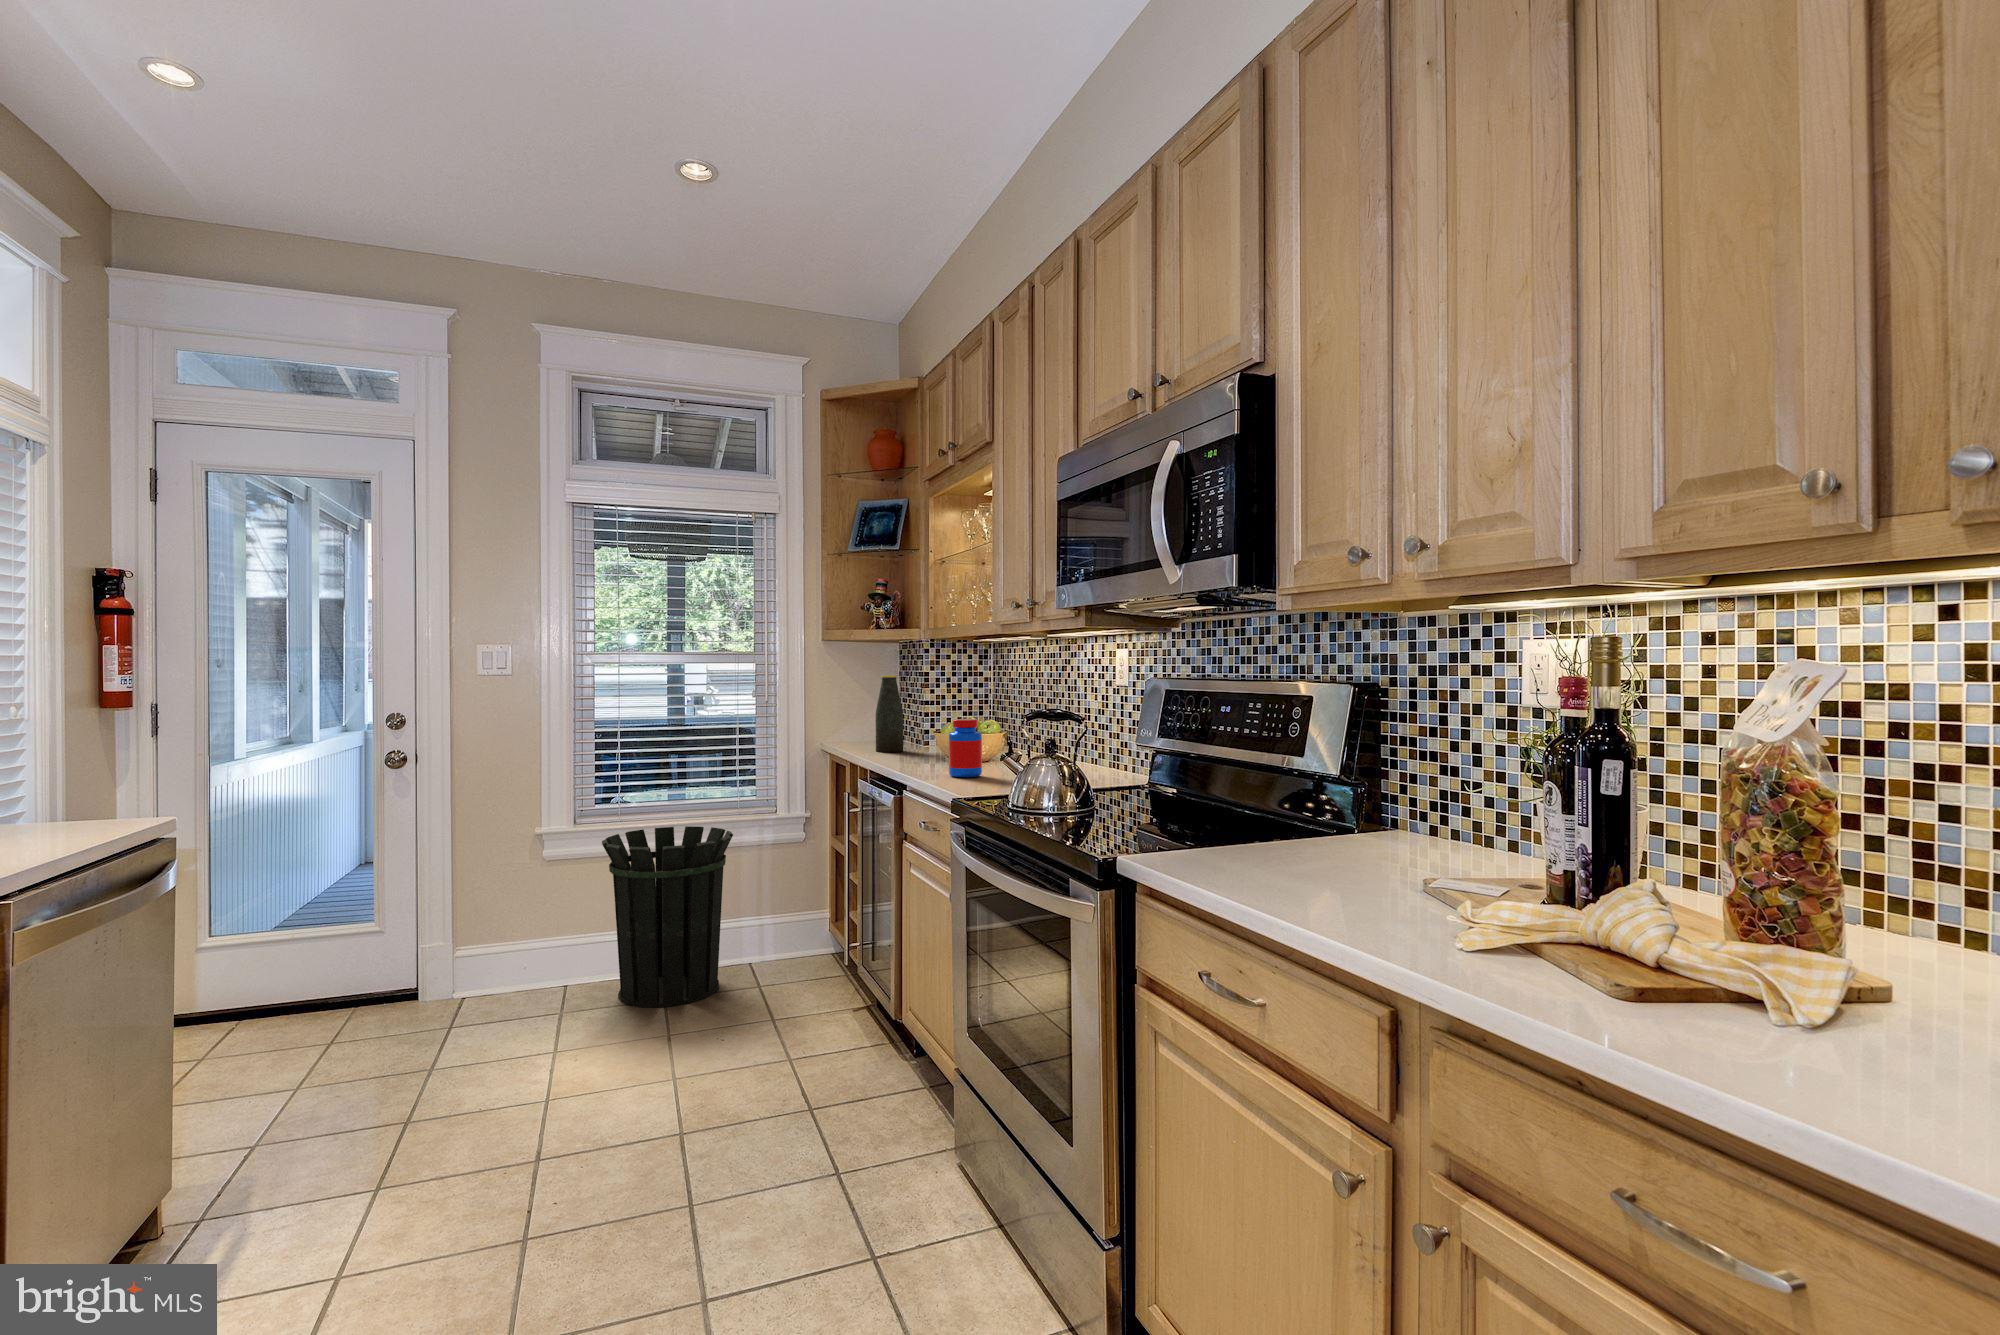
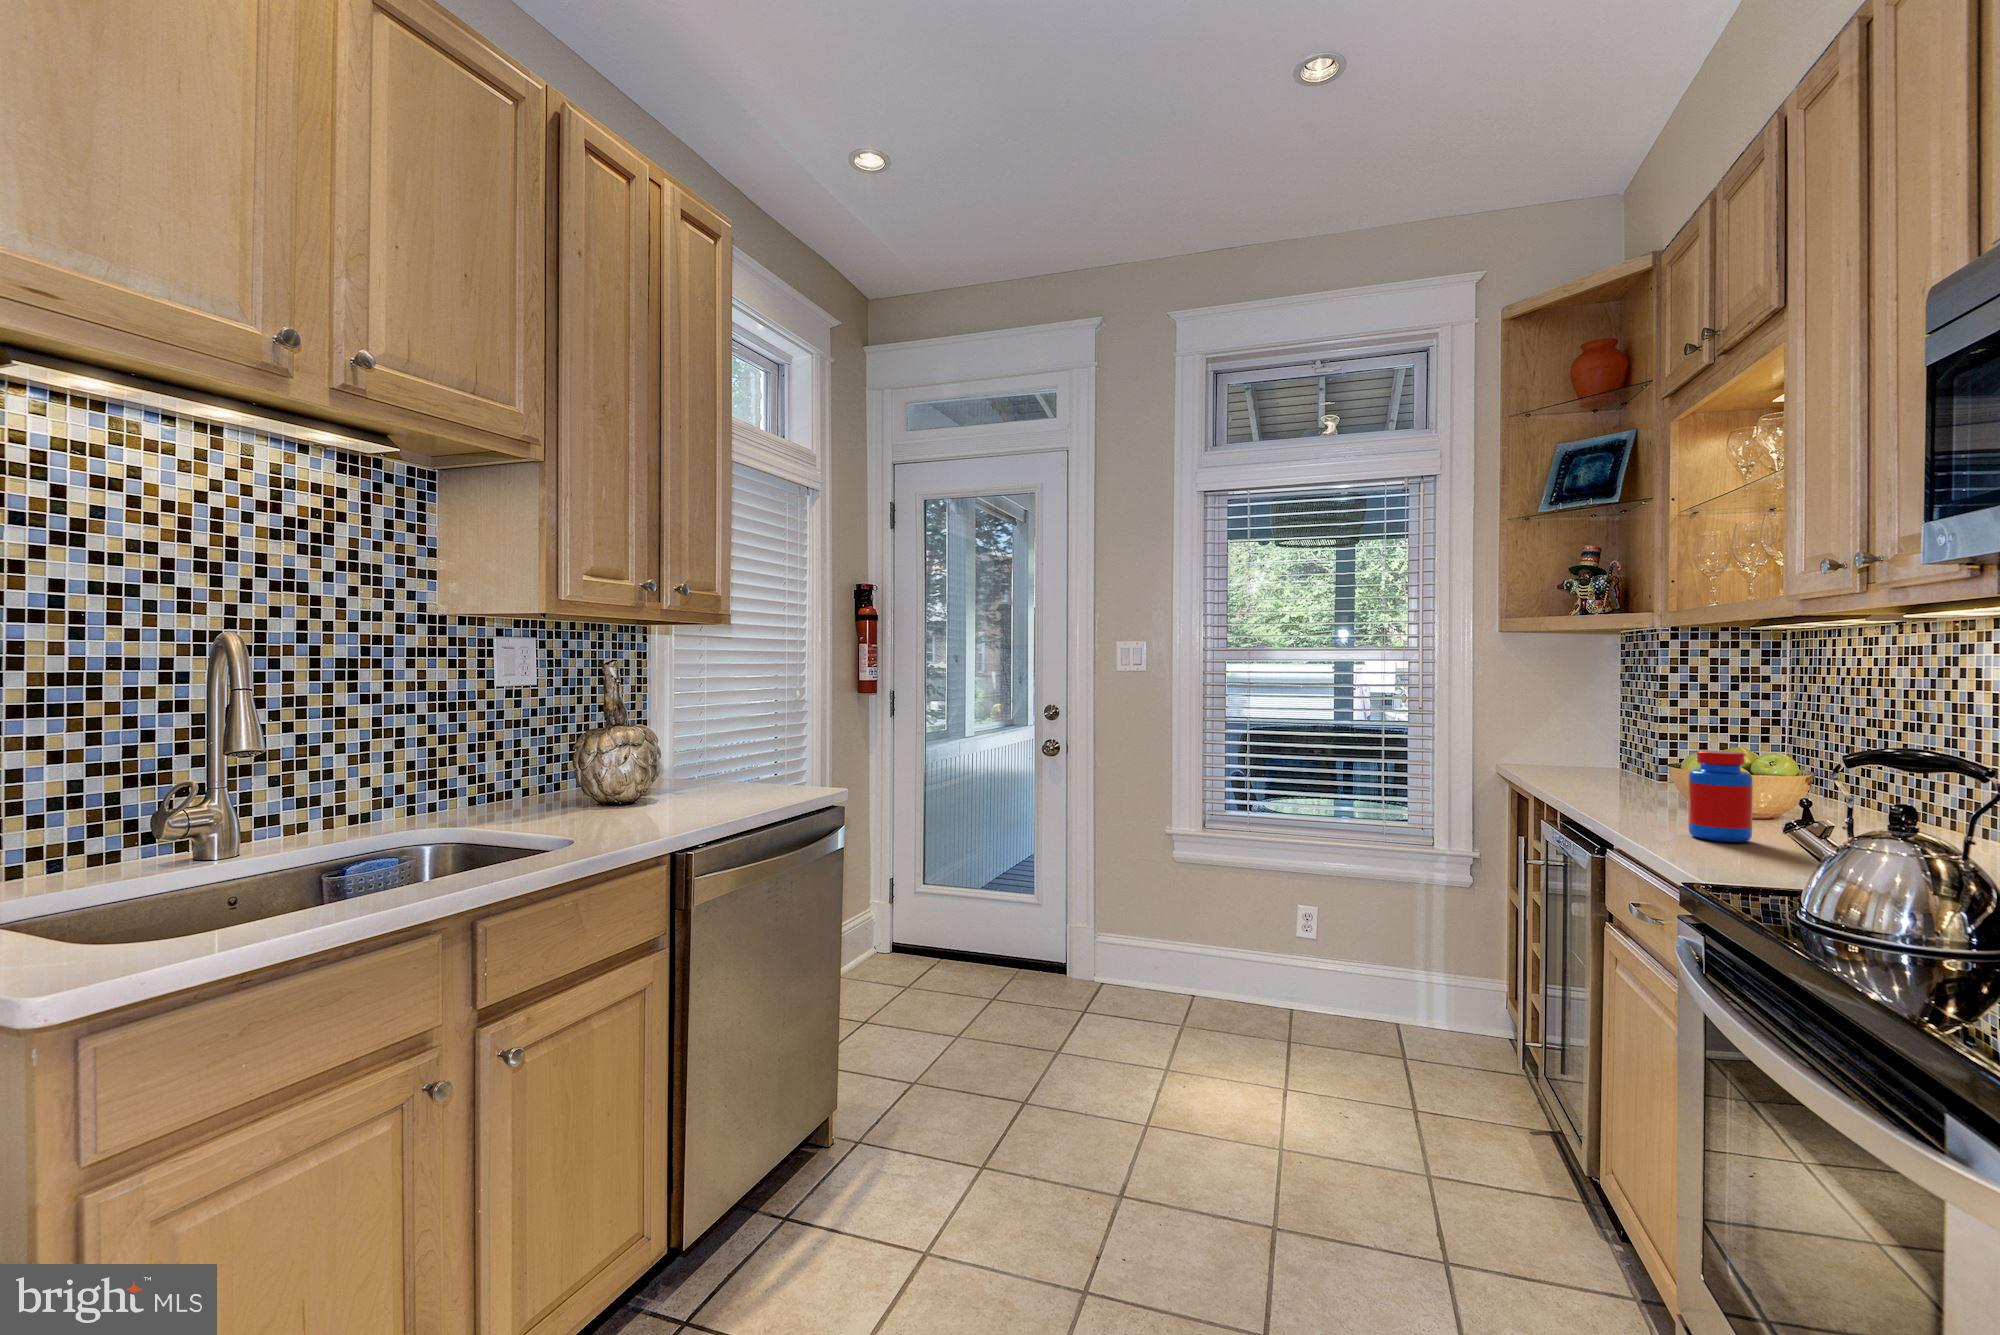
bottle: present [876,675,903,752] -> none [1577,679,1621,785]
waste bin: present [602,826,733,1007] -> none [1230,844,1379,1055]

